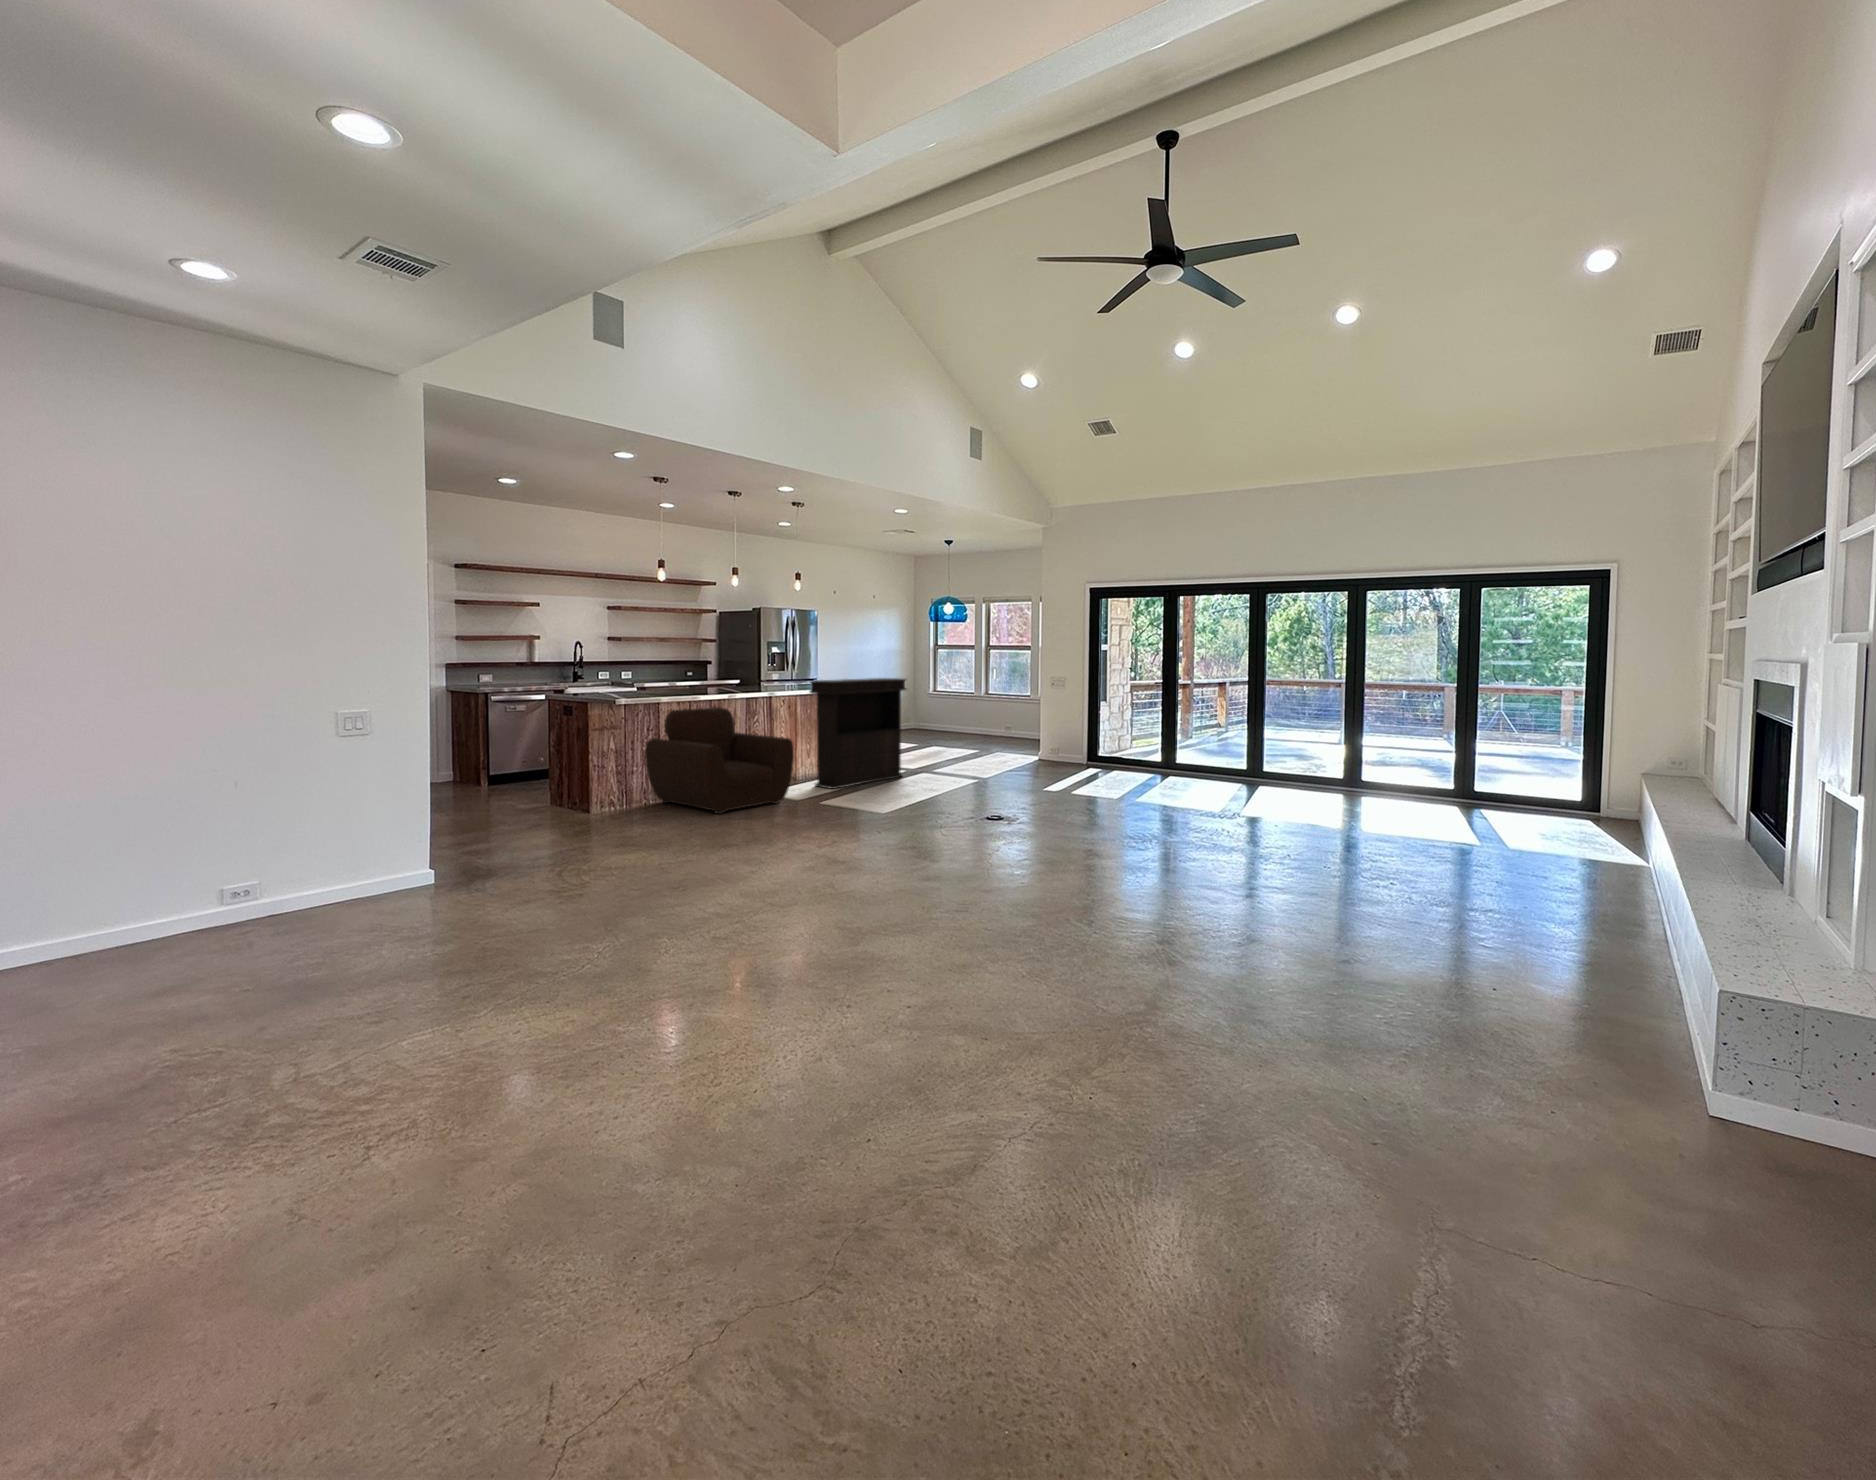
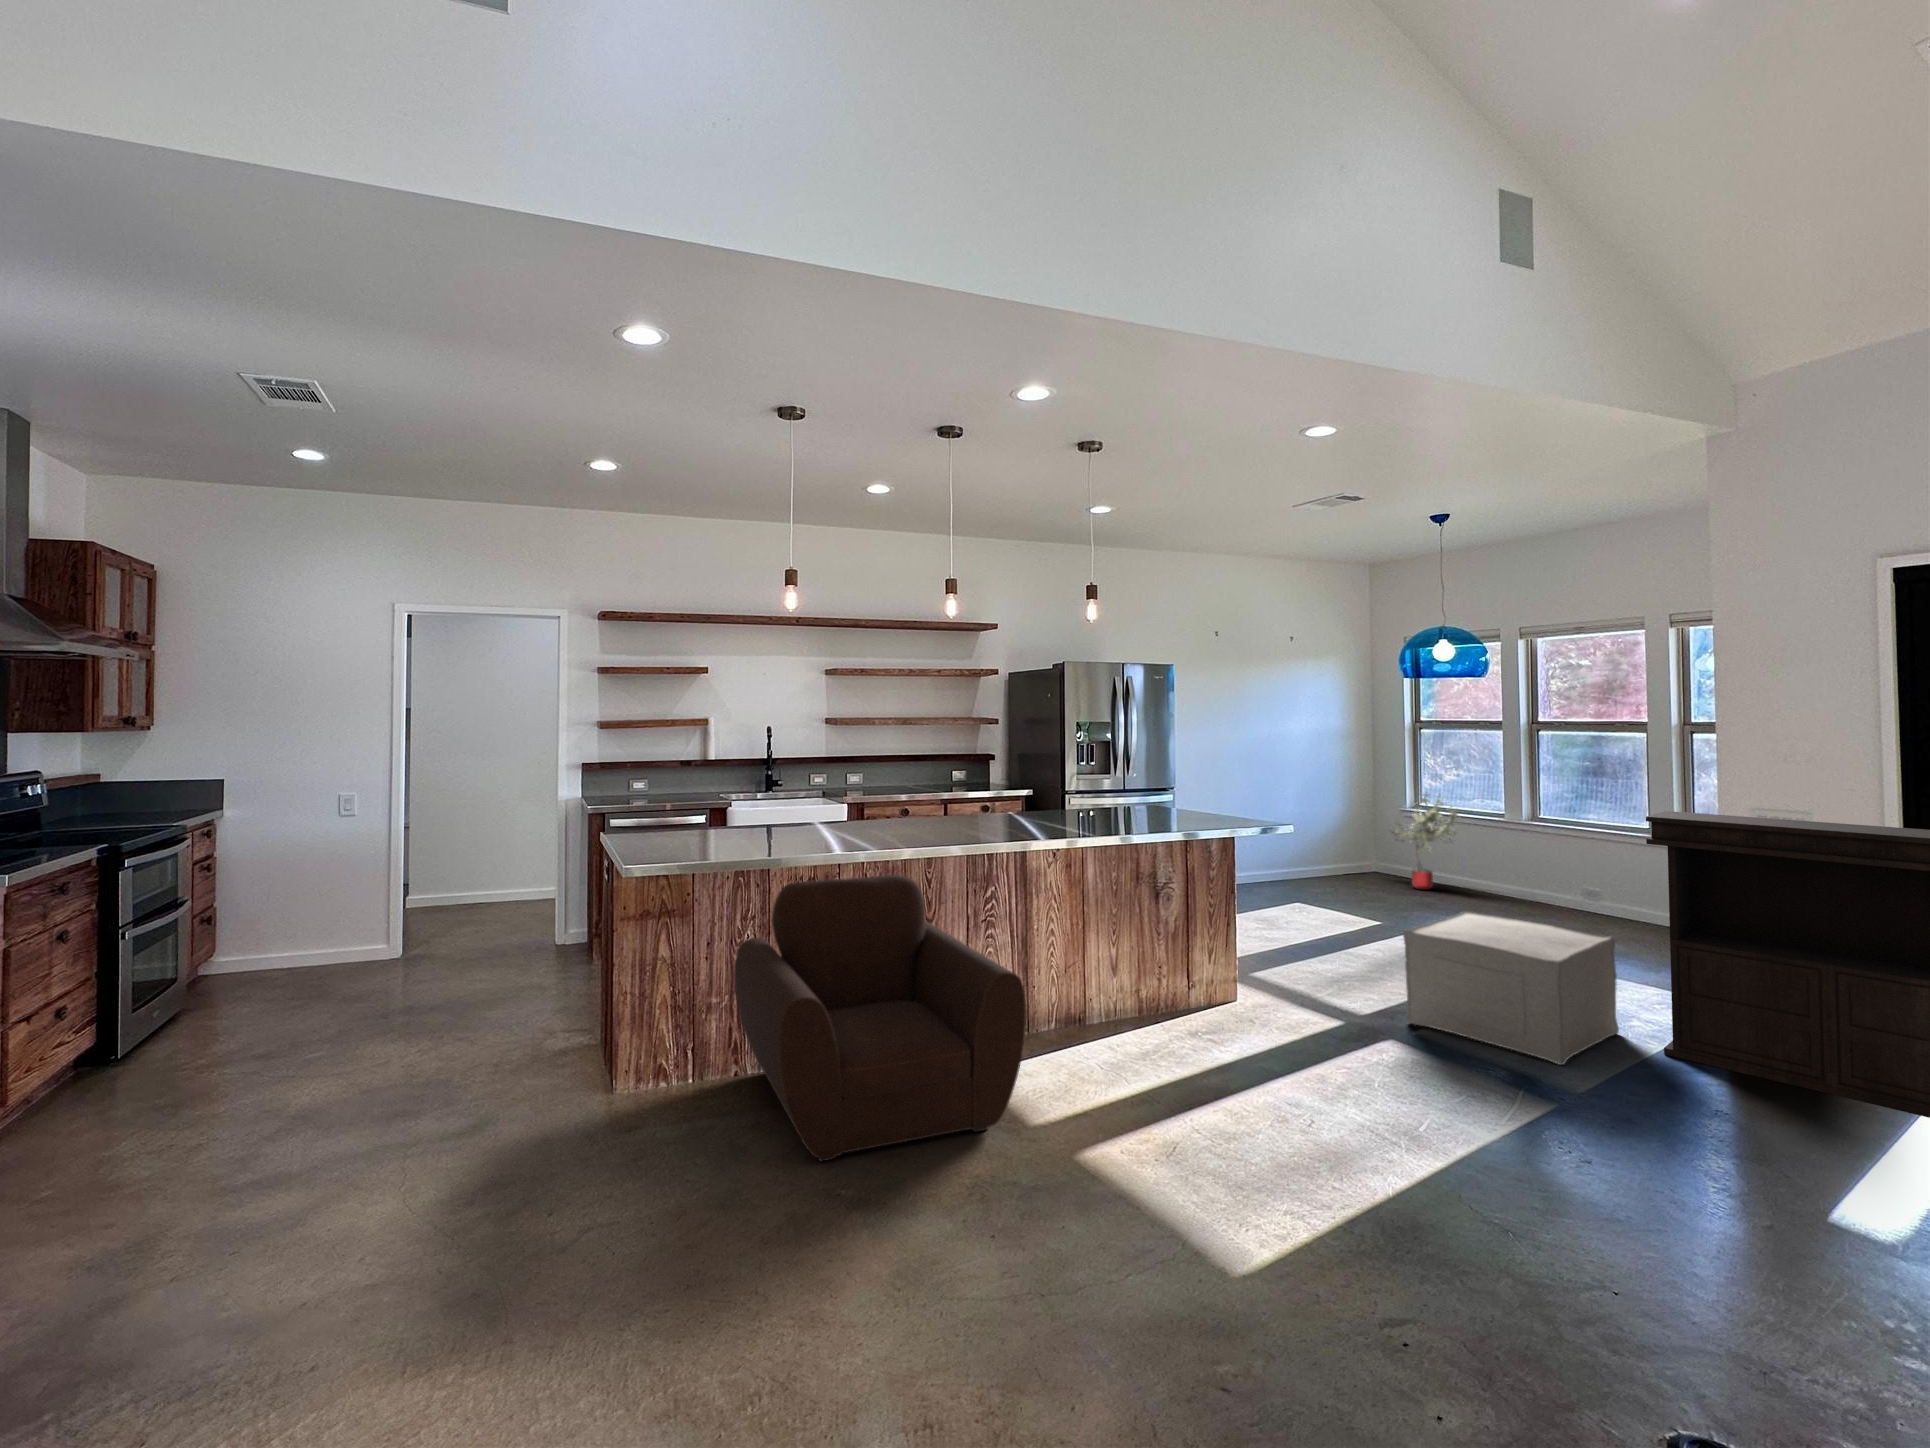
console table: present [810,678,906,789] -> present [1646,811,1930,1118]
potted tree: none [920,685,955,736] -> present [1389,794,1458,890]
ottoman: none [930,725,1006,774] -> present [1403,911,1619,1065]

